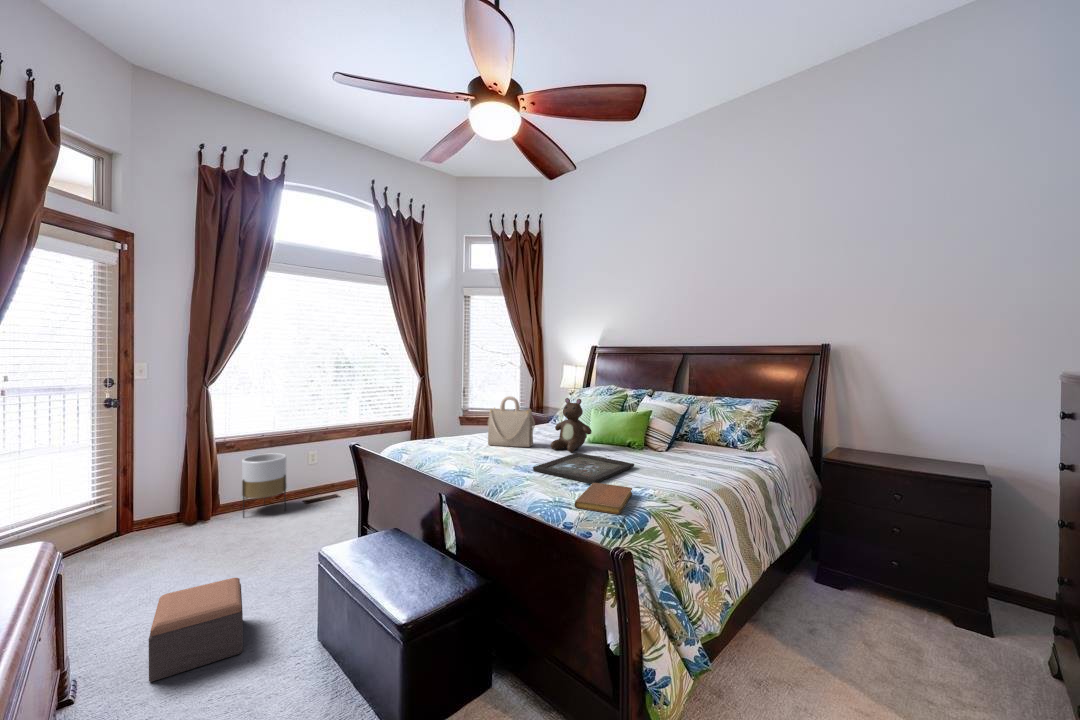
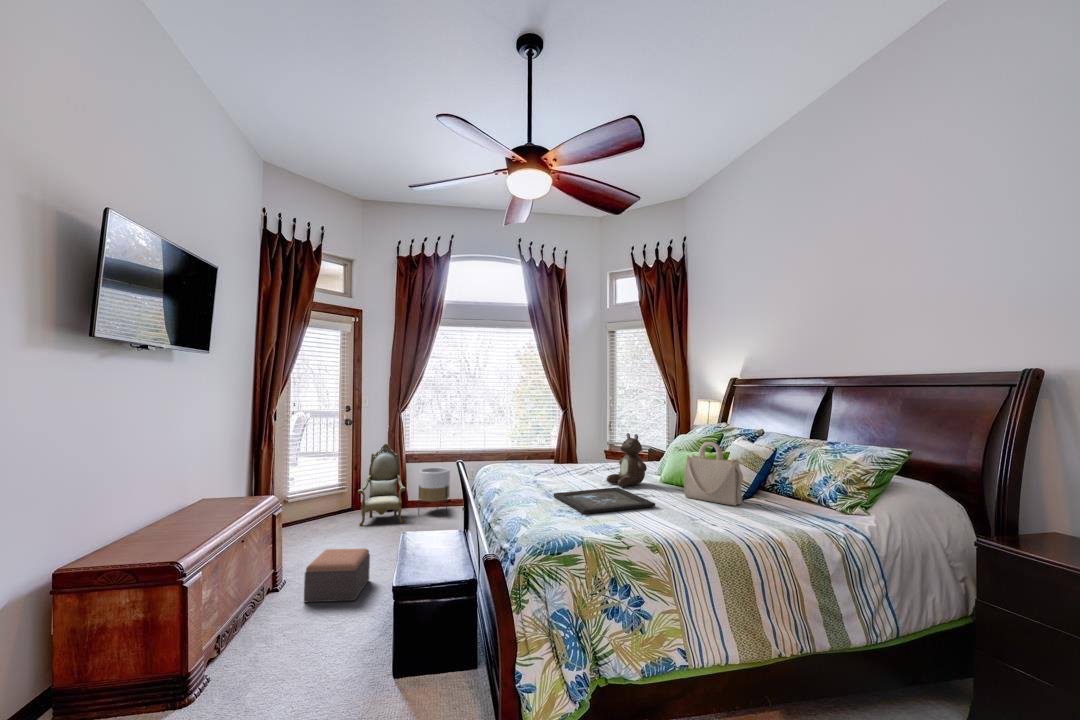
handbag: present [488,396,535,447] -> present [684,442,743,506]
armchair: none [120,401,231,549] -> present [358,444,406,526]
notebook: present [575,483,632,514] -> none [528,511,600,538]

